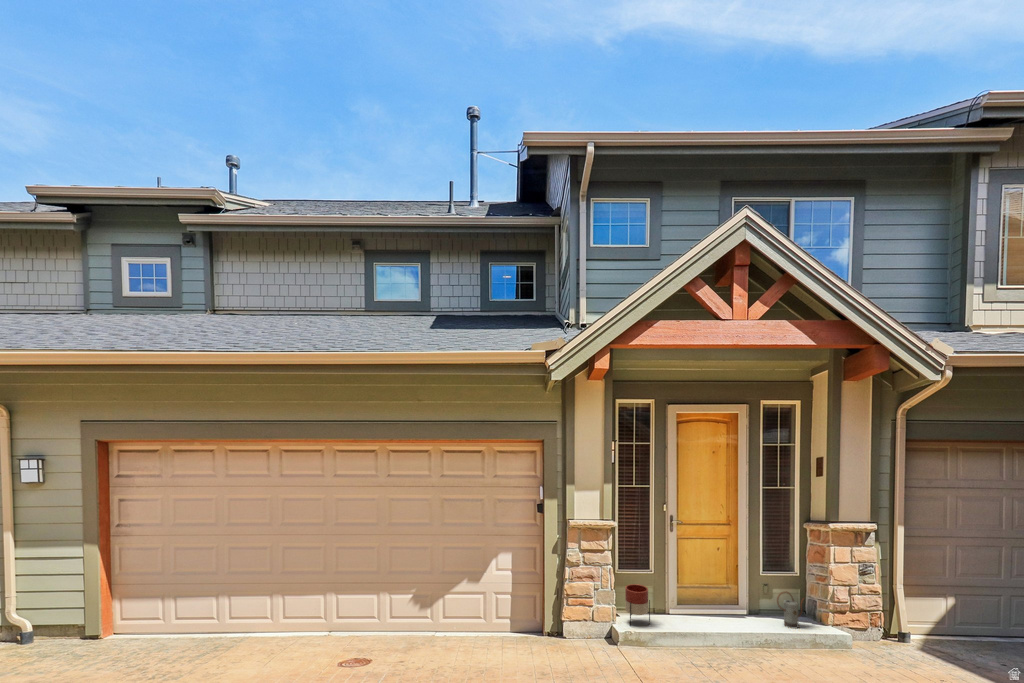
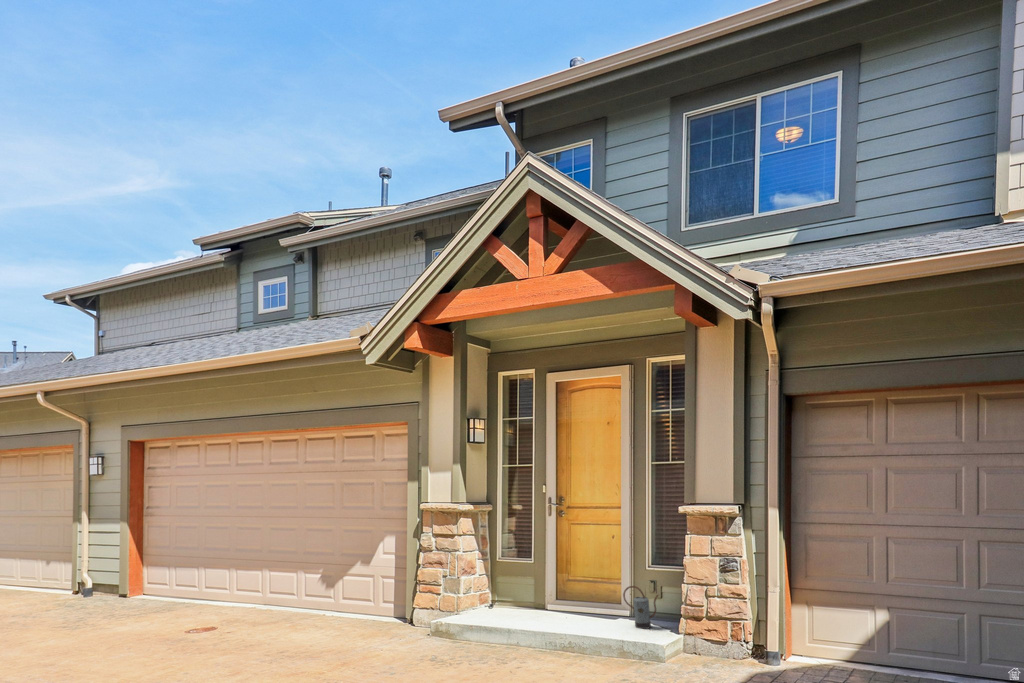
planter: present [625,584,650,626] -> none [472,572,498,614]

